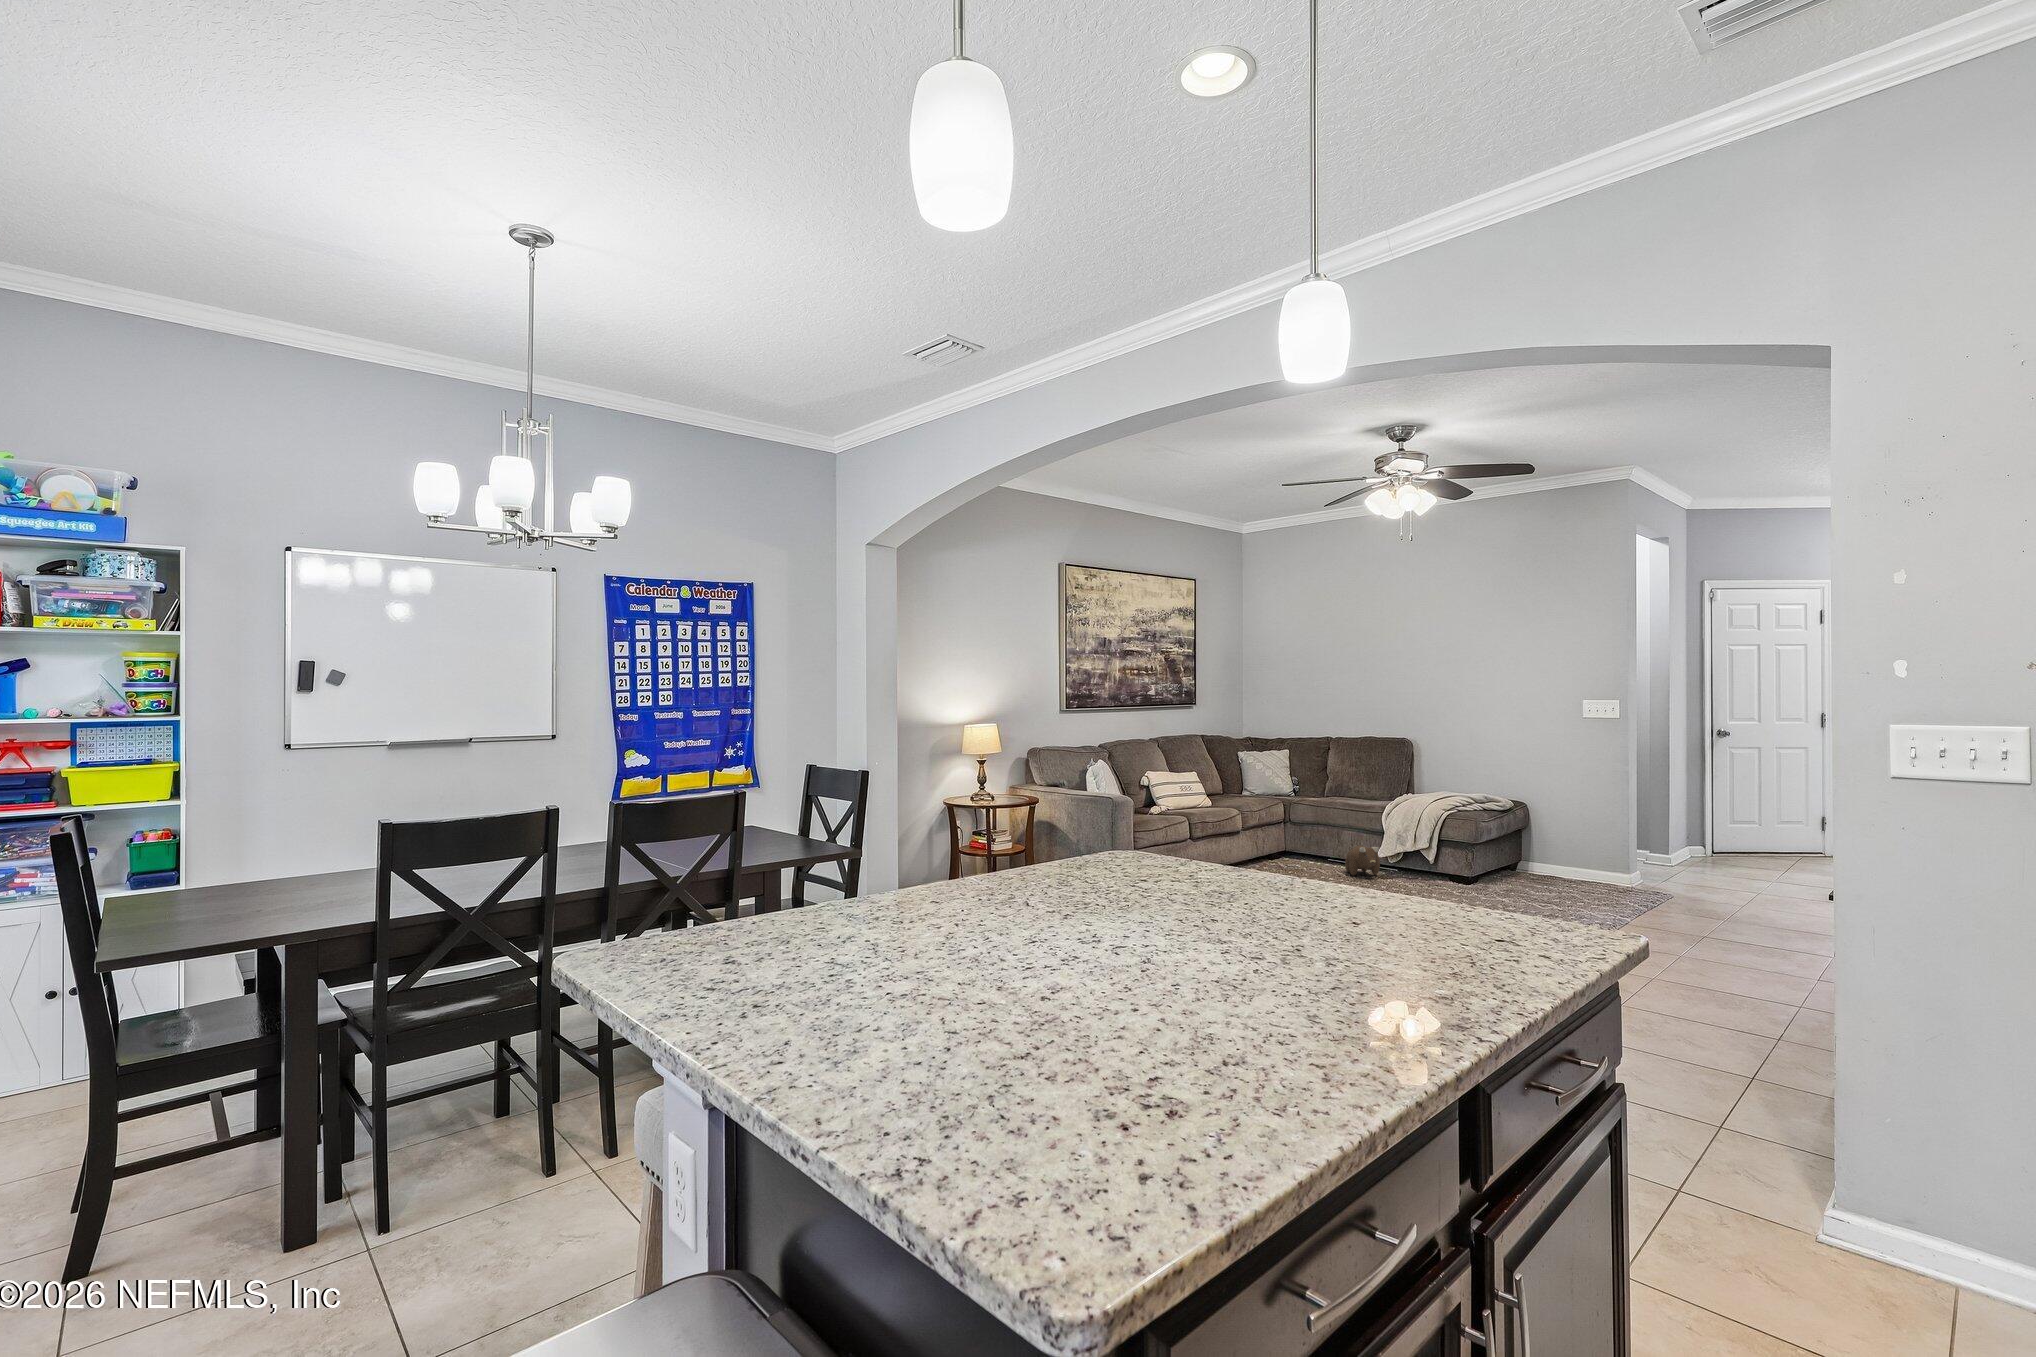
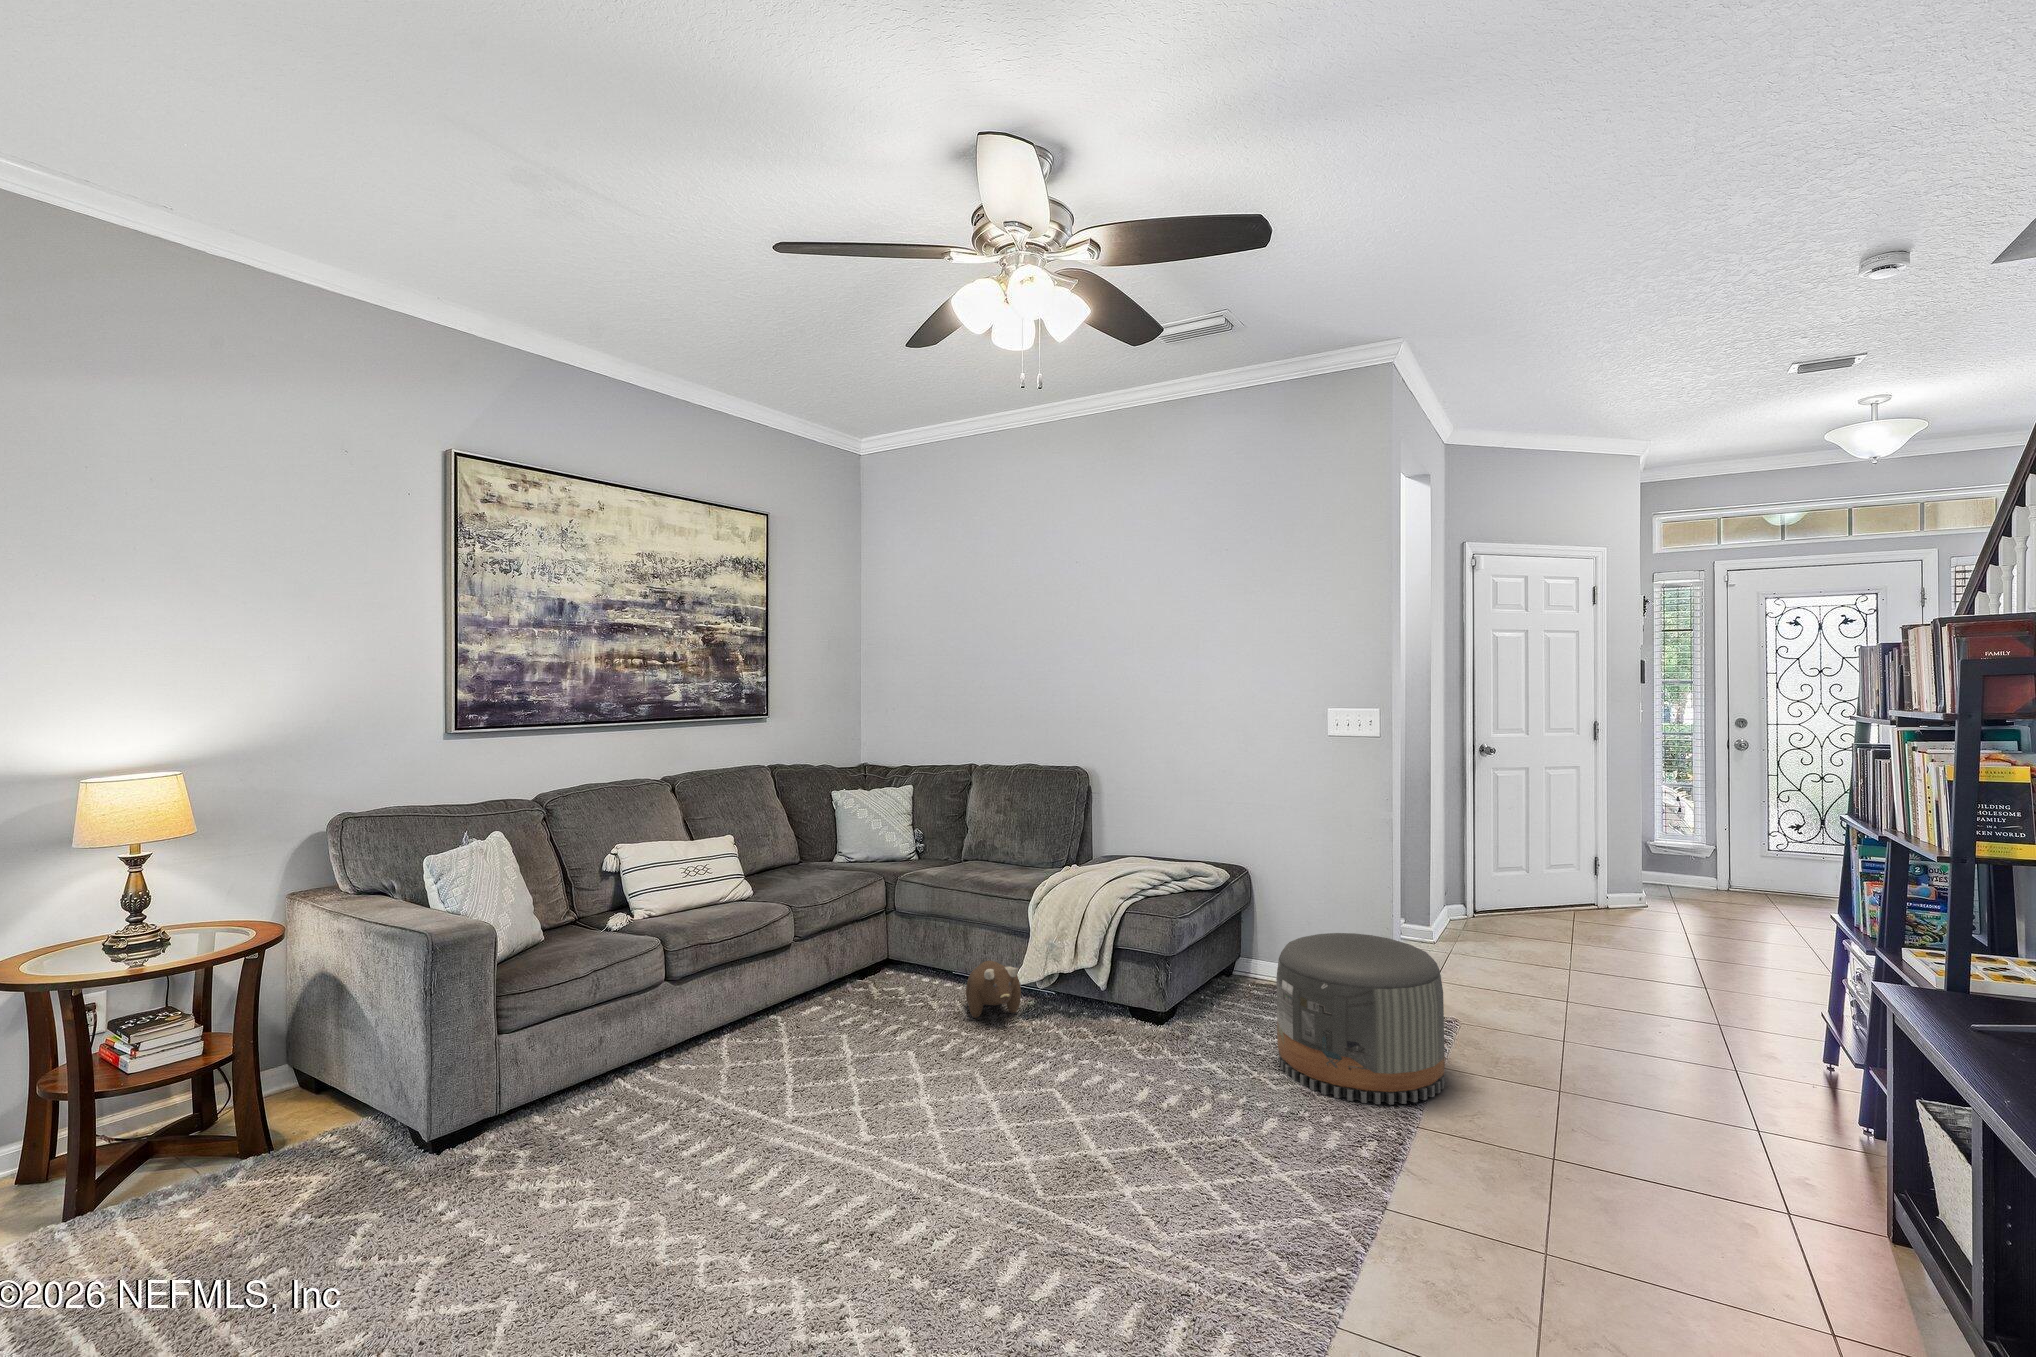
pouf: none [1540,830,1643,913] -> present [1276,933,1445,1104]

